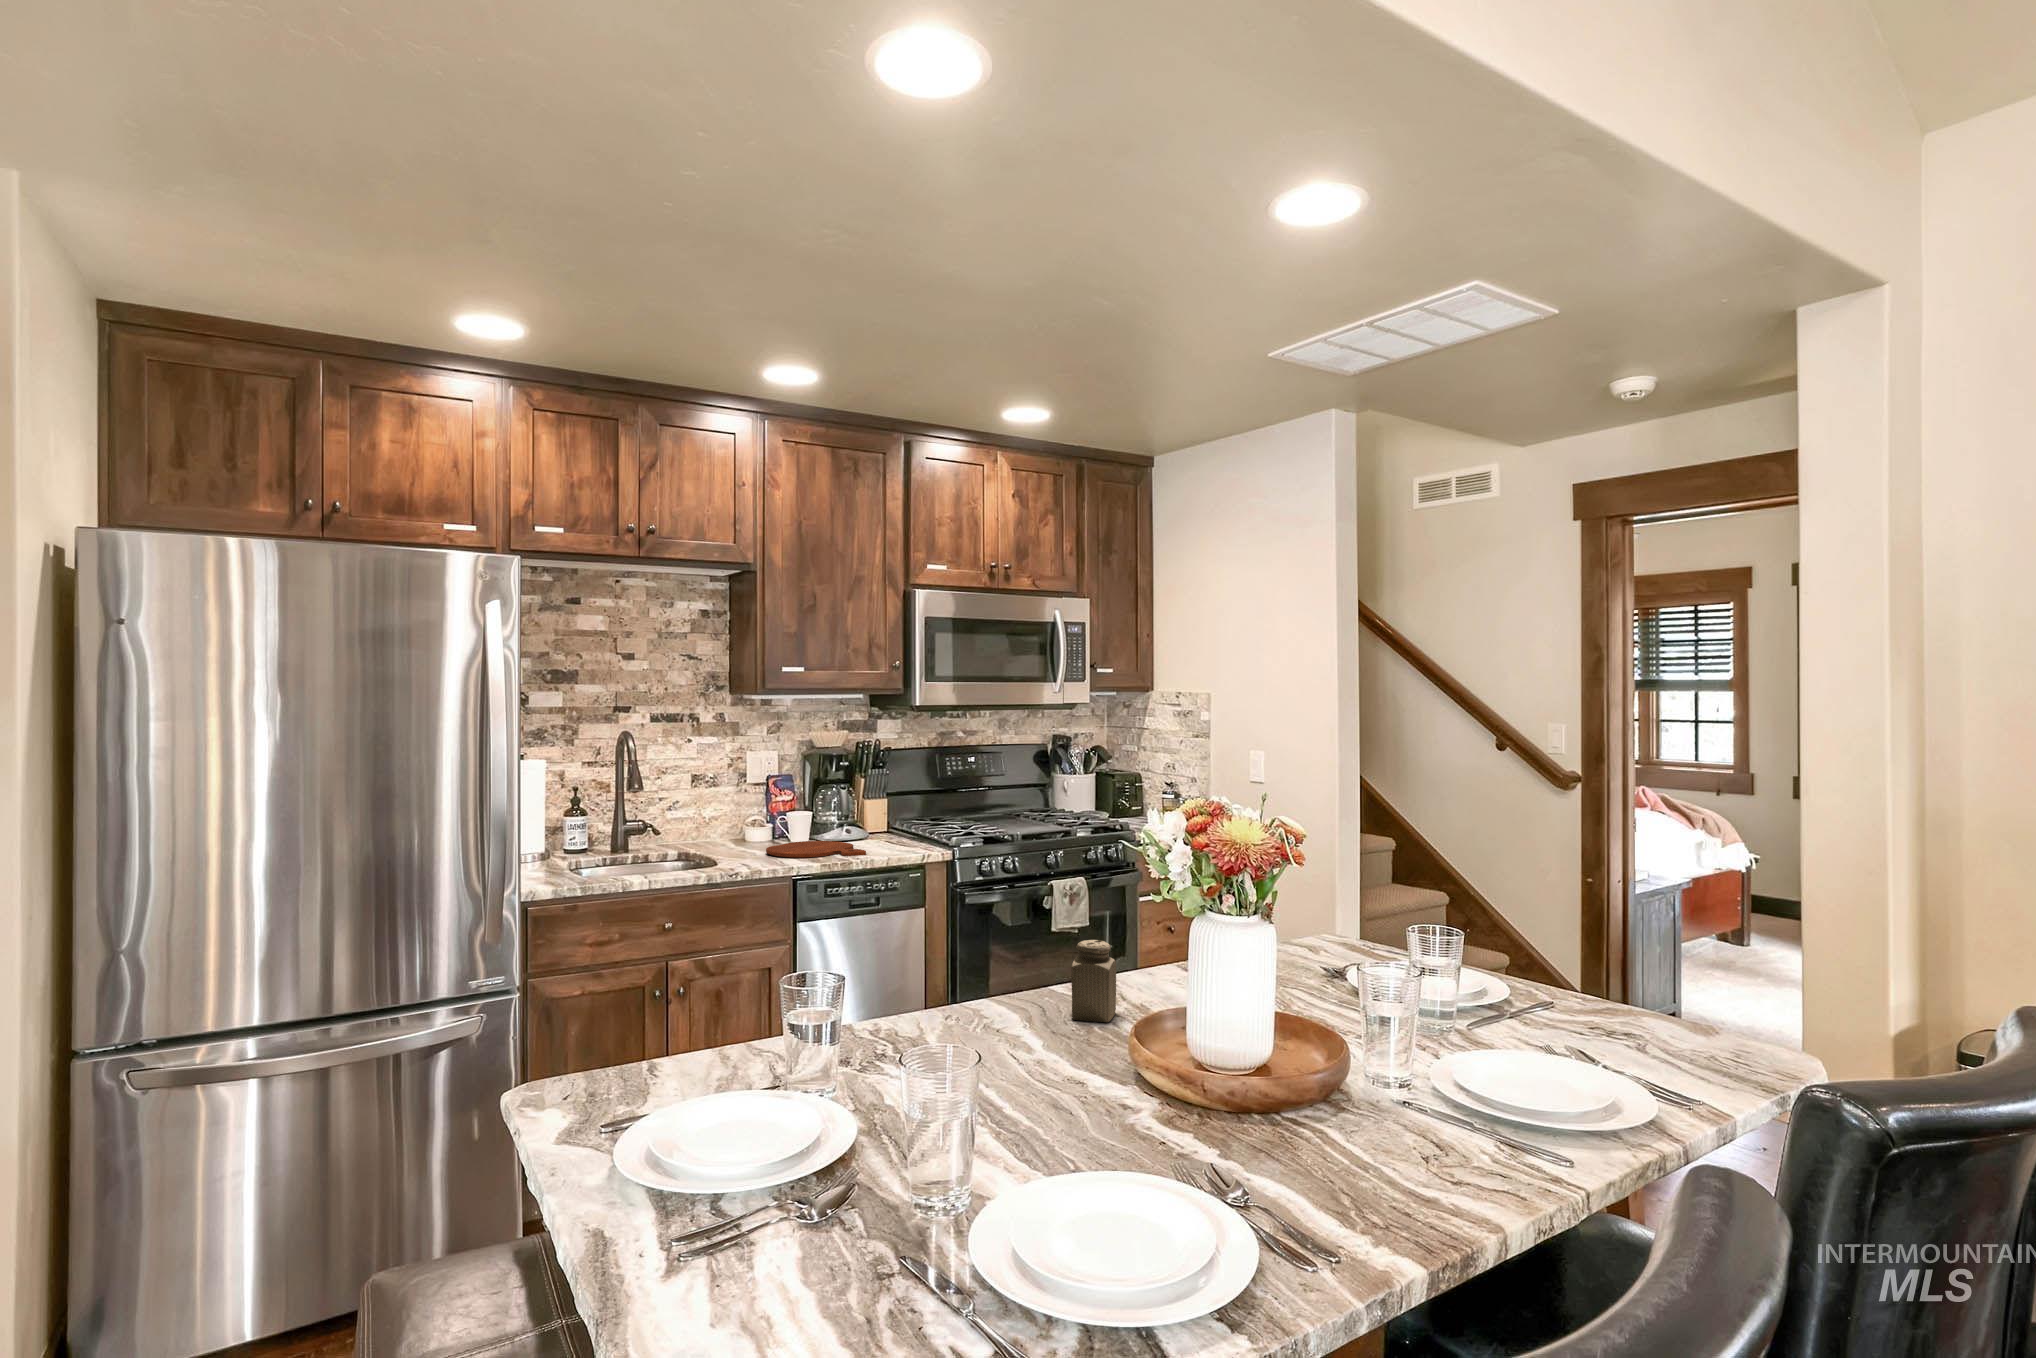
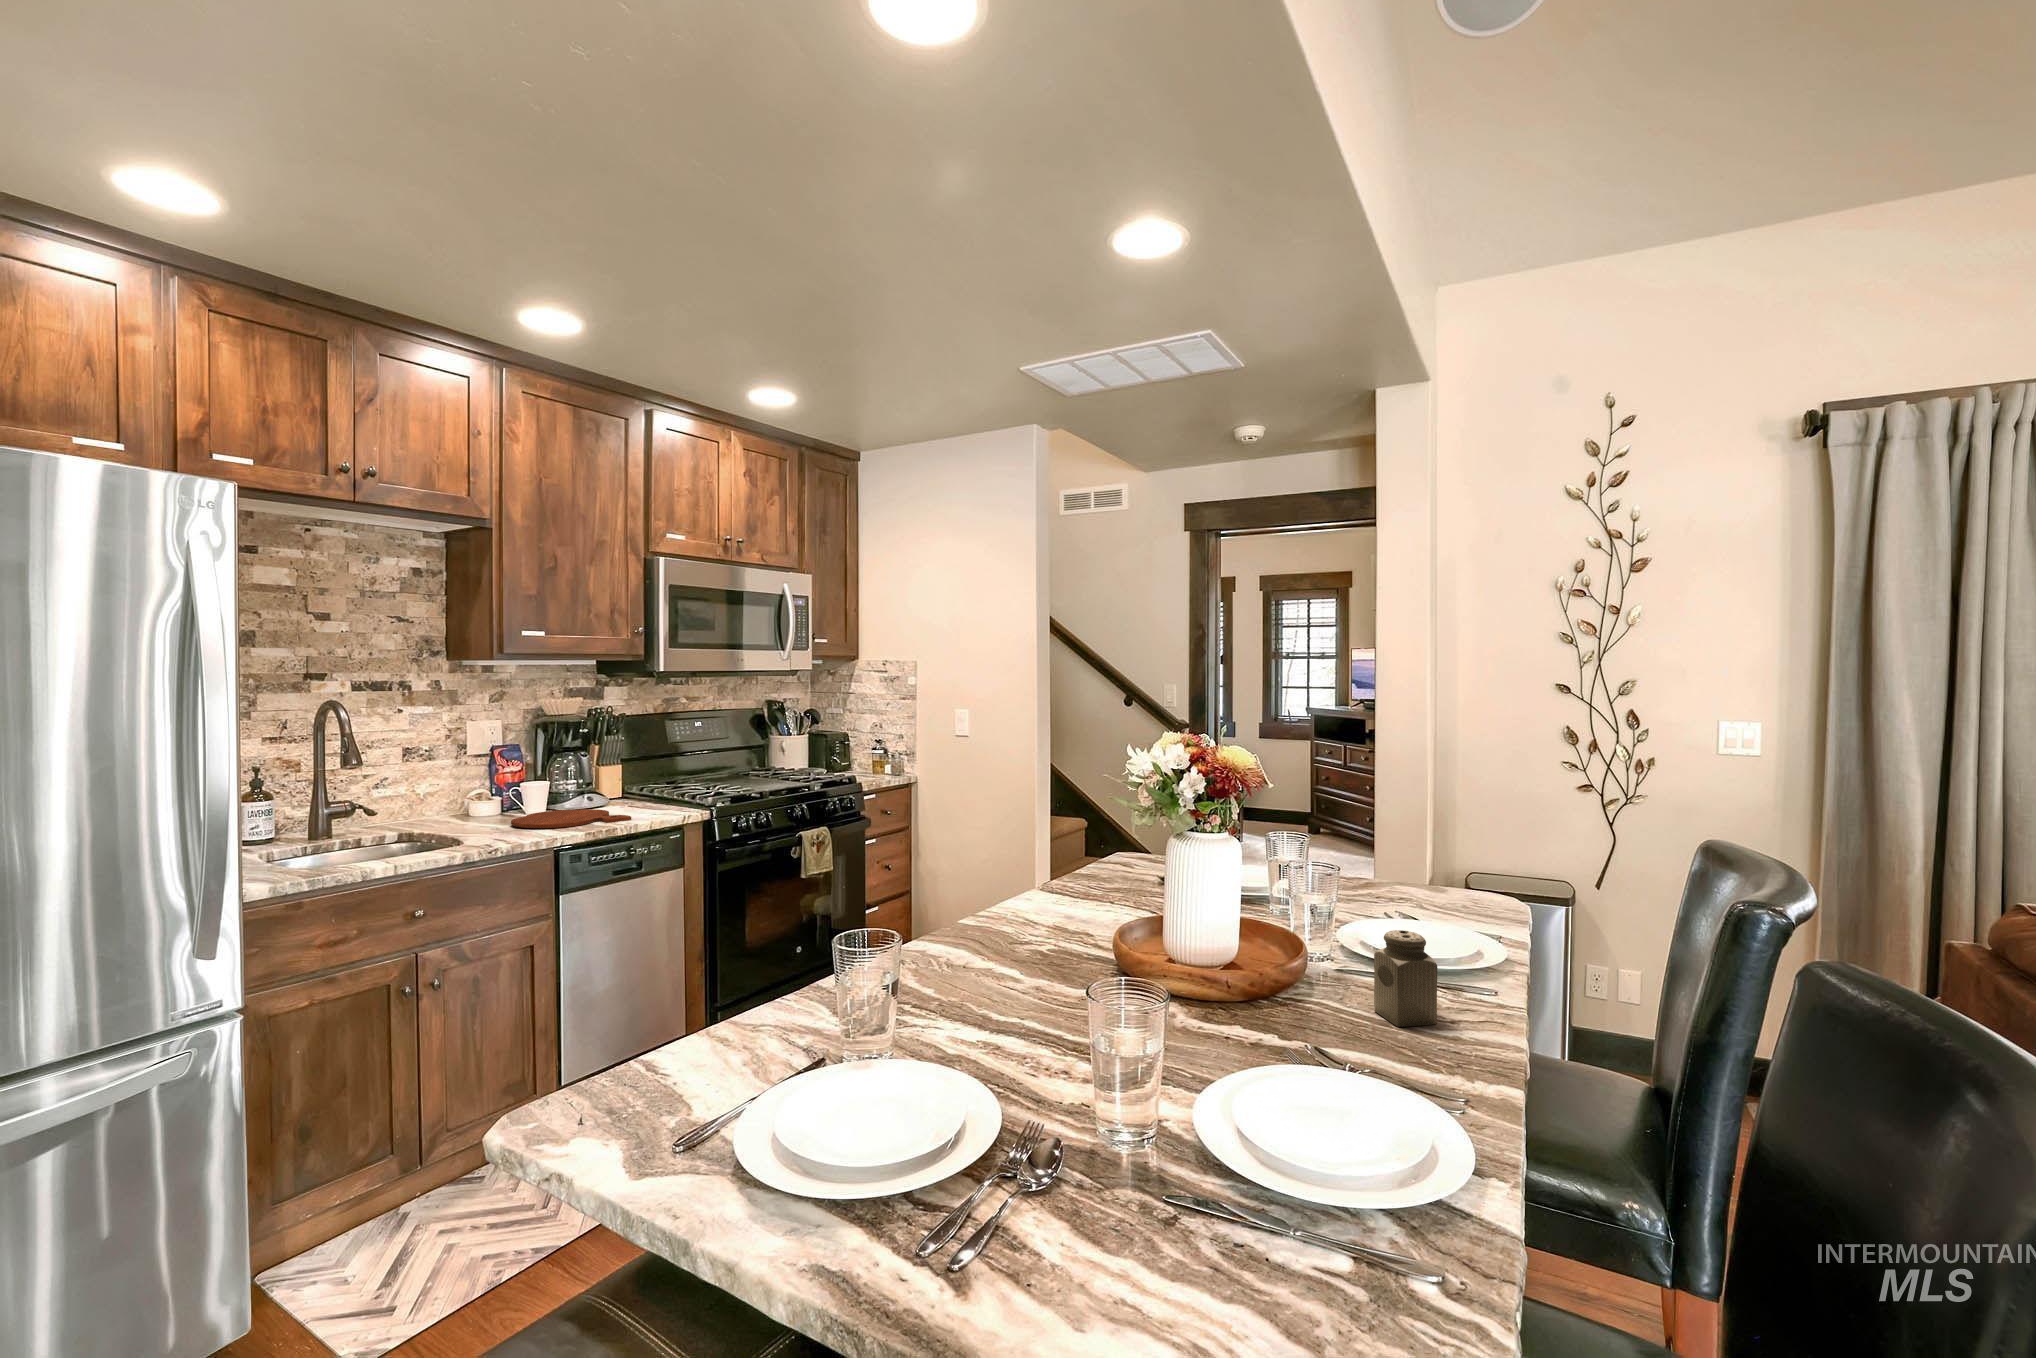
salt shaker: present [1071,940,1116,1022] -> present [1374,930,1438,1027]

